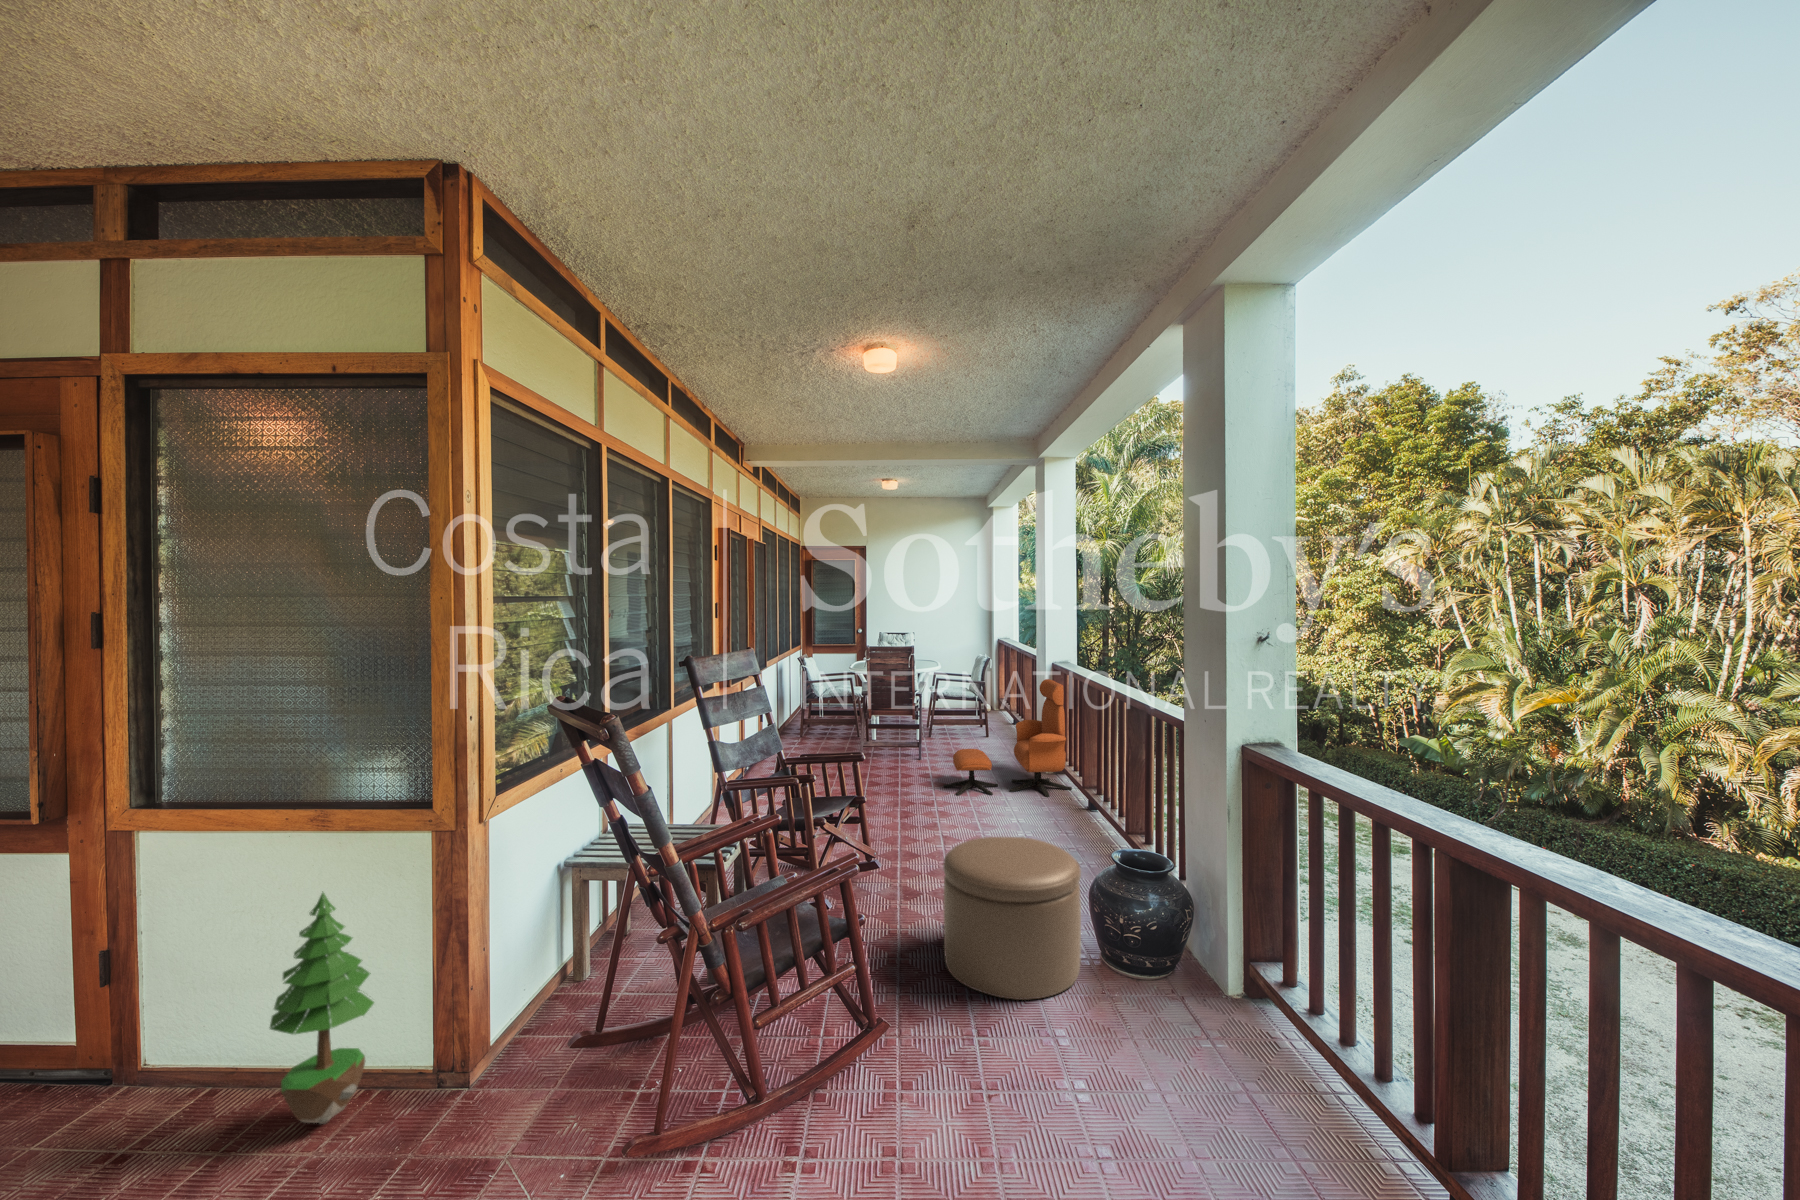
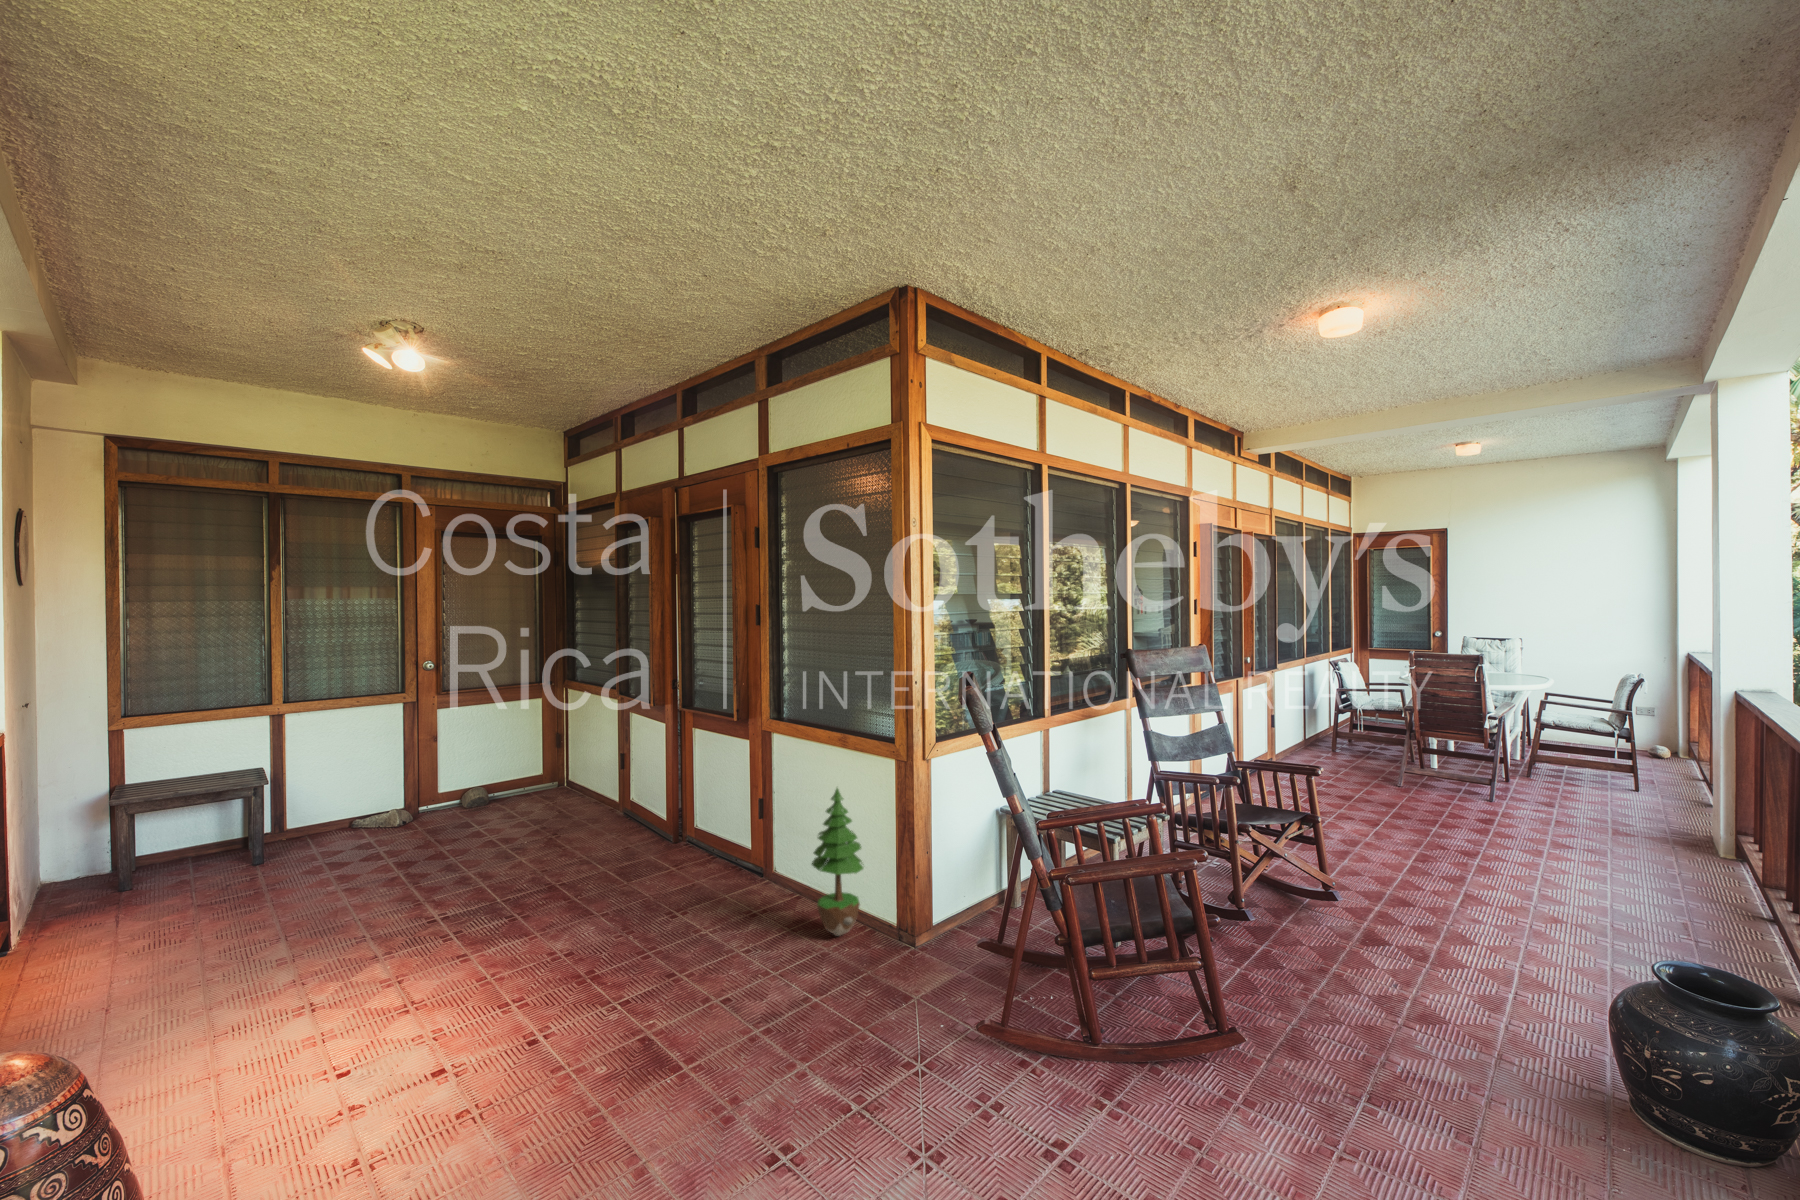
lounge chair: present [943,679,1072,797] -> none [1506,713,1766,889]
ottoman: present [943,837,1081,1000] -> none [1369,888,1589,1113]

